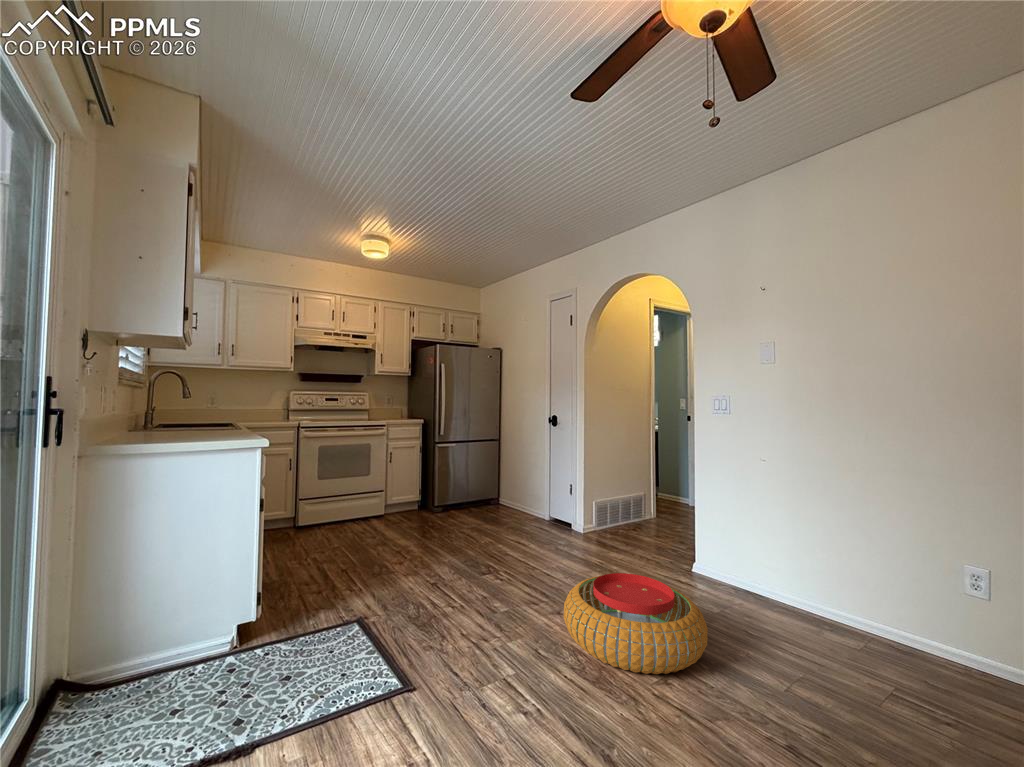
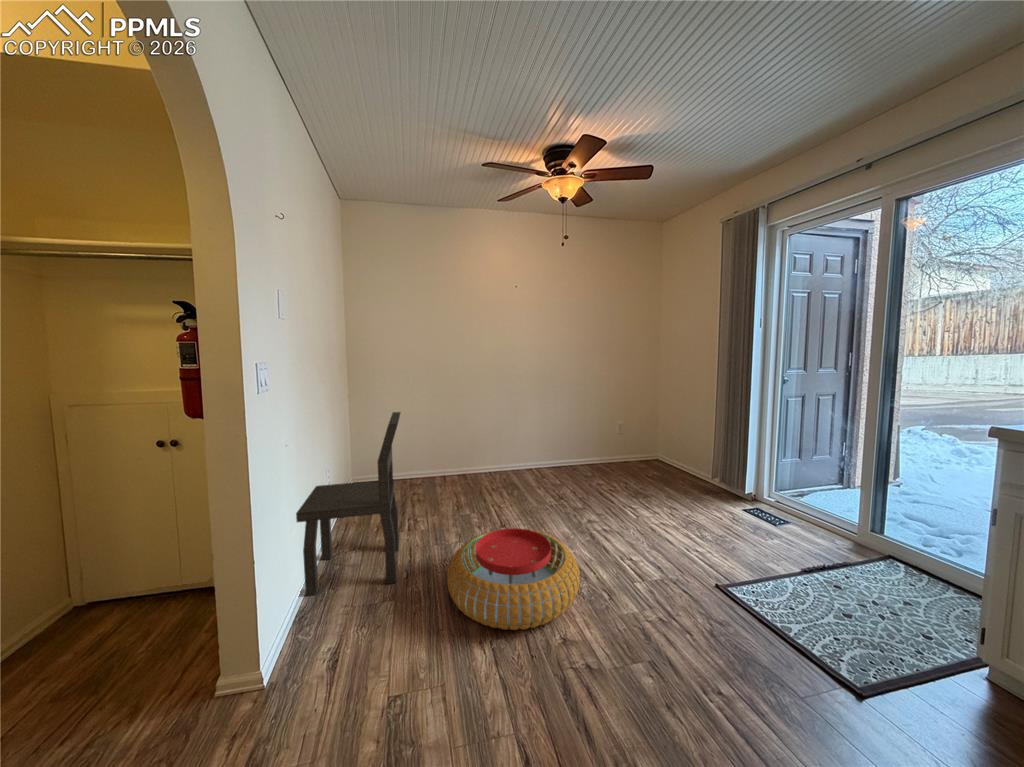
dining chair: none [735,462,860,665] -> present [296,412,400,596]

